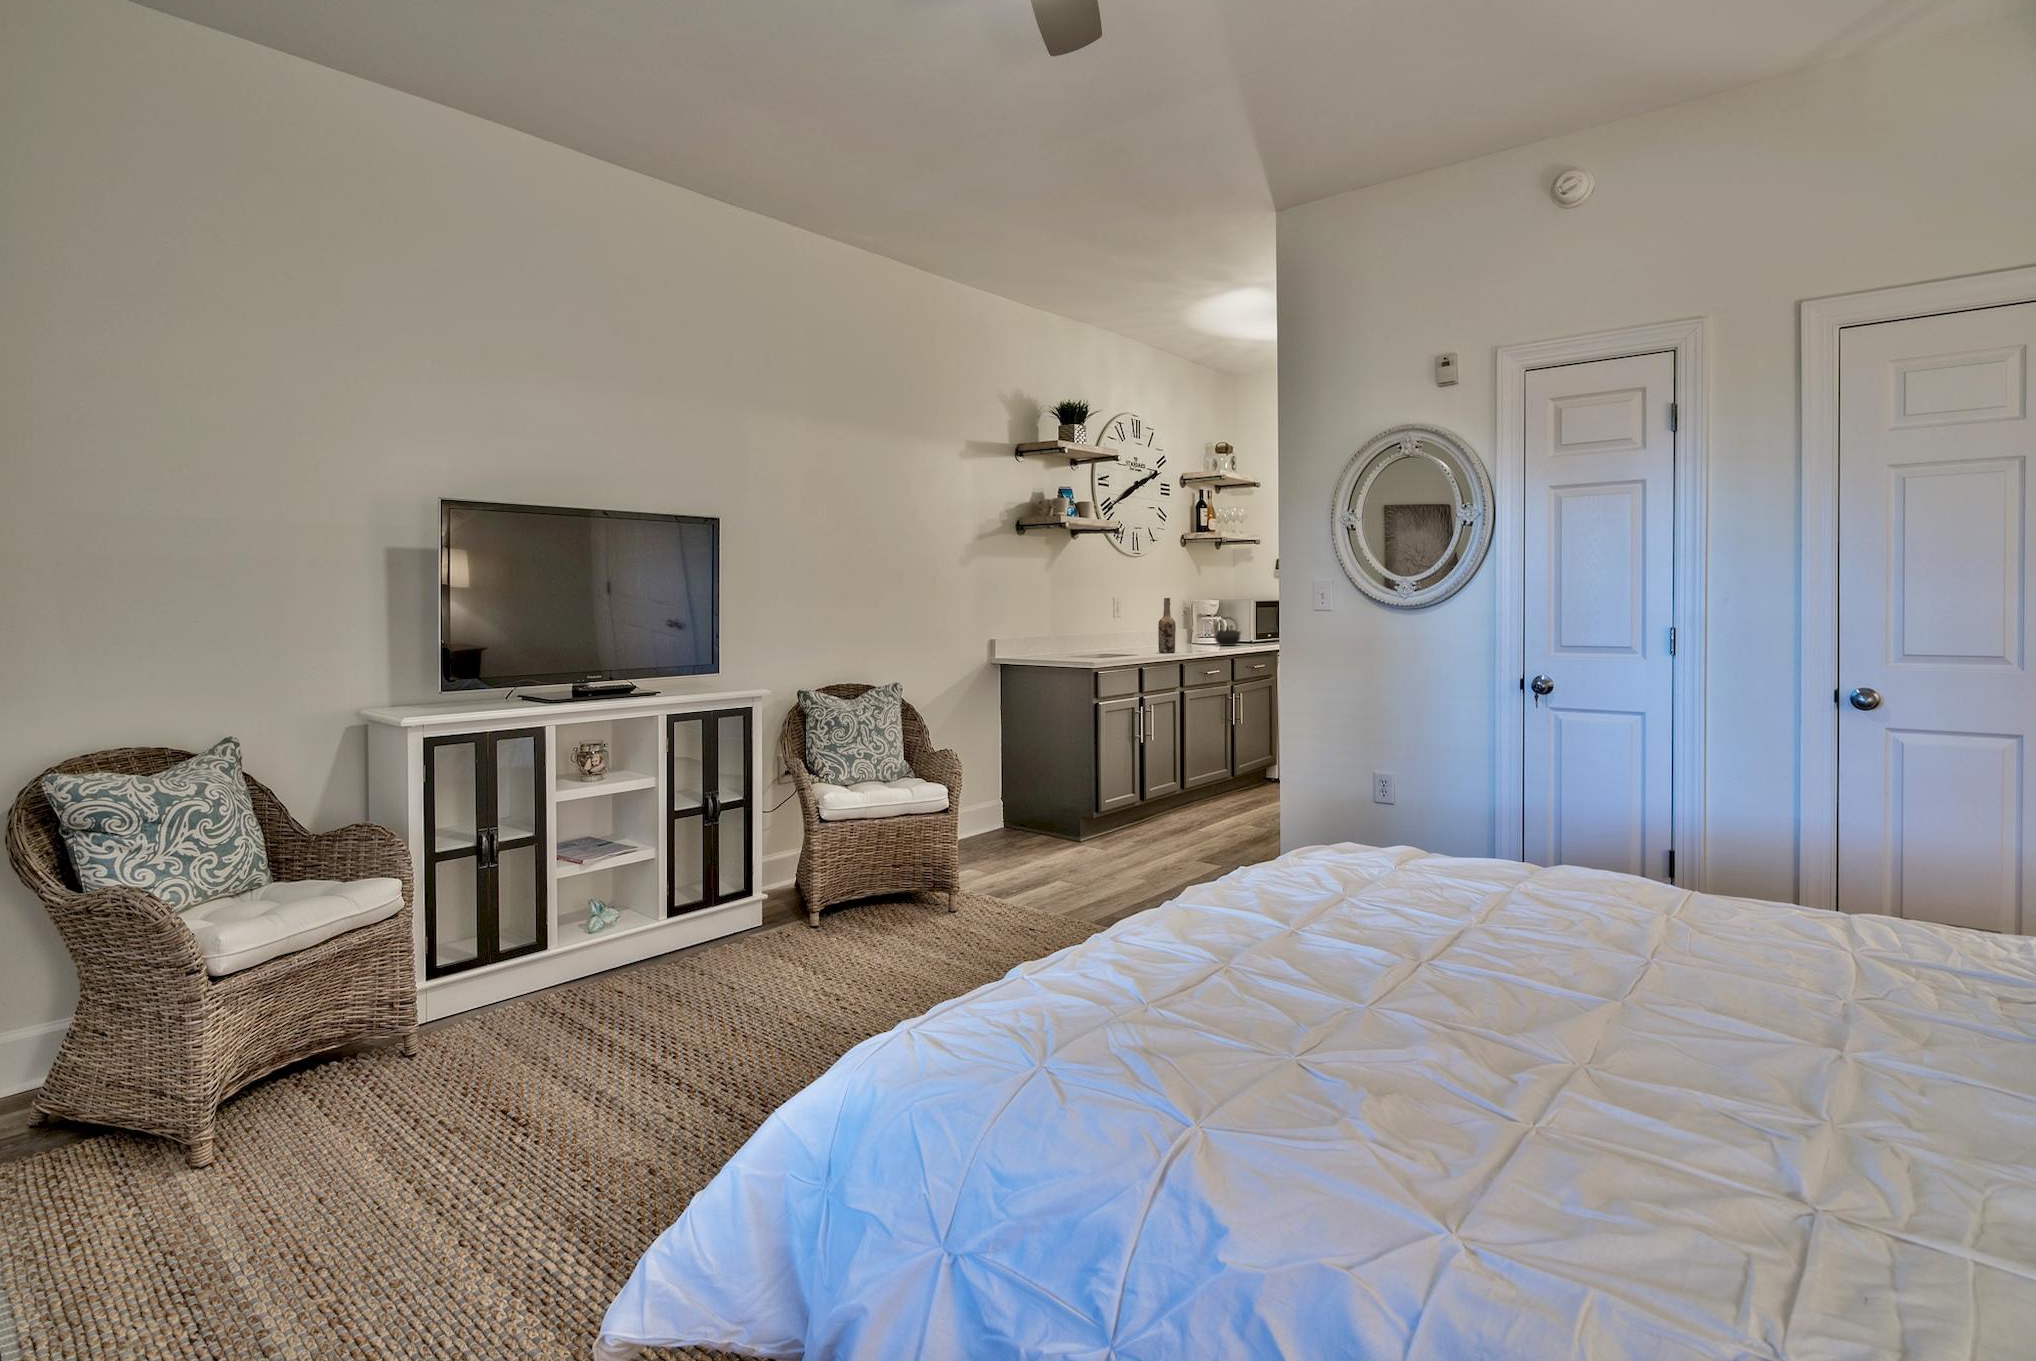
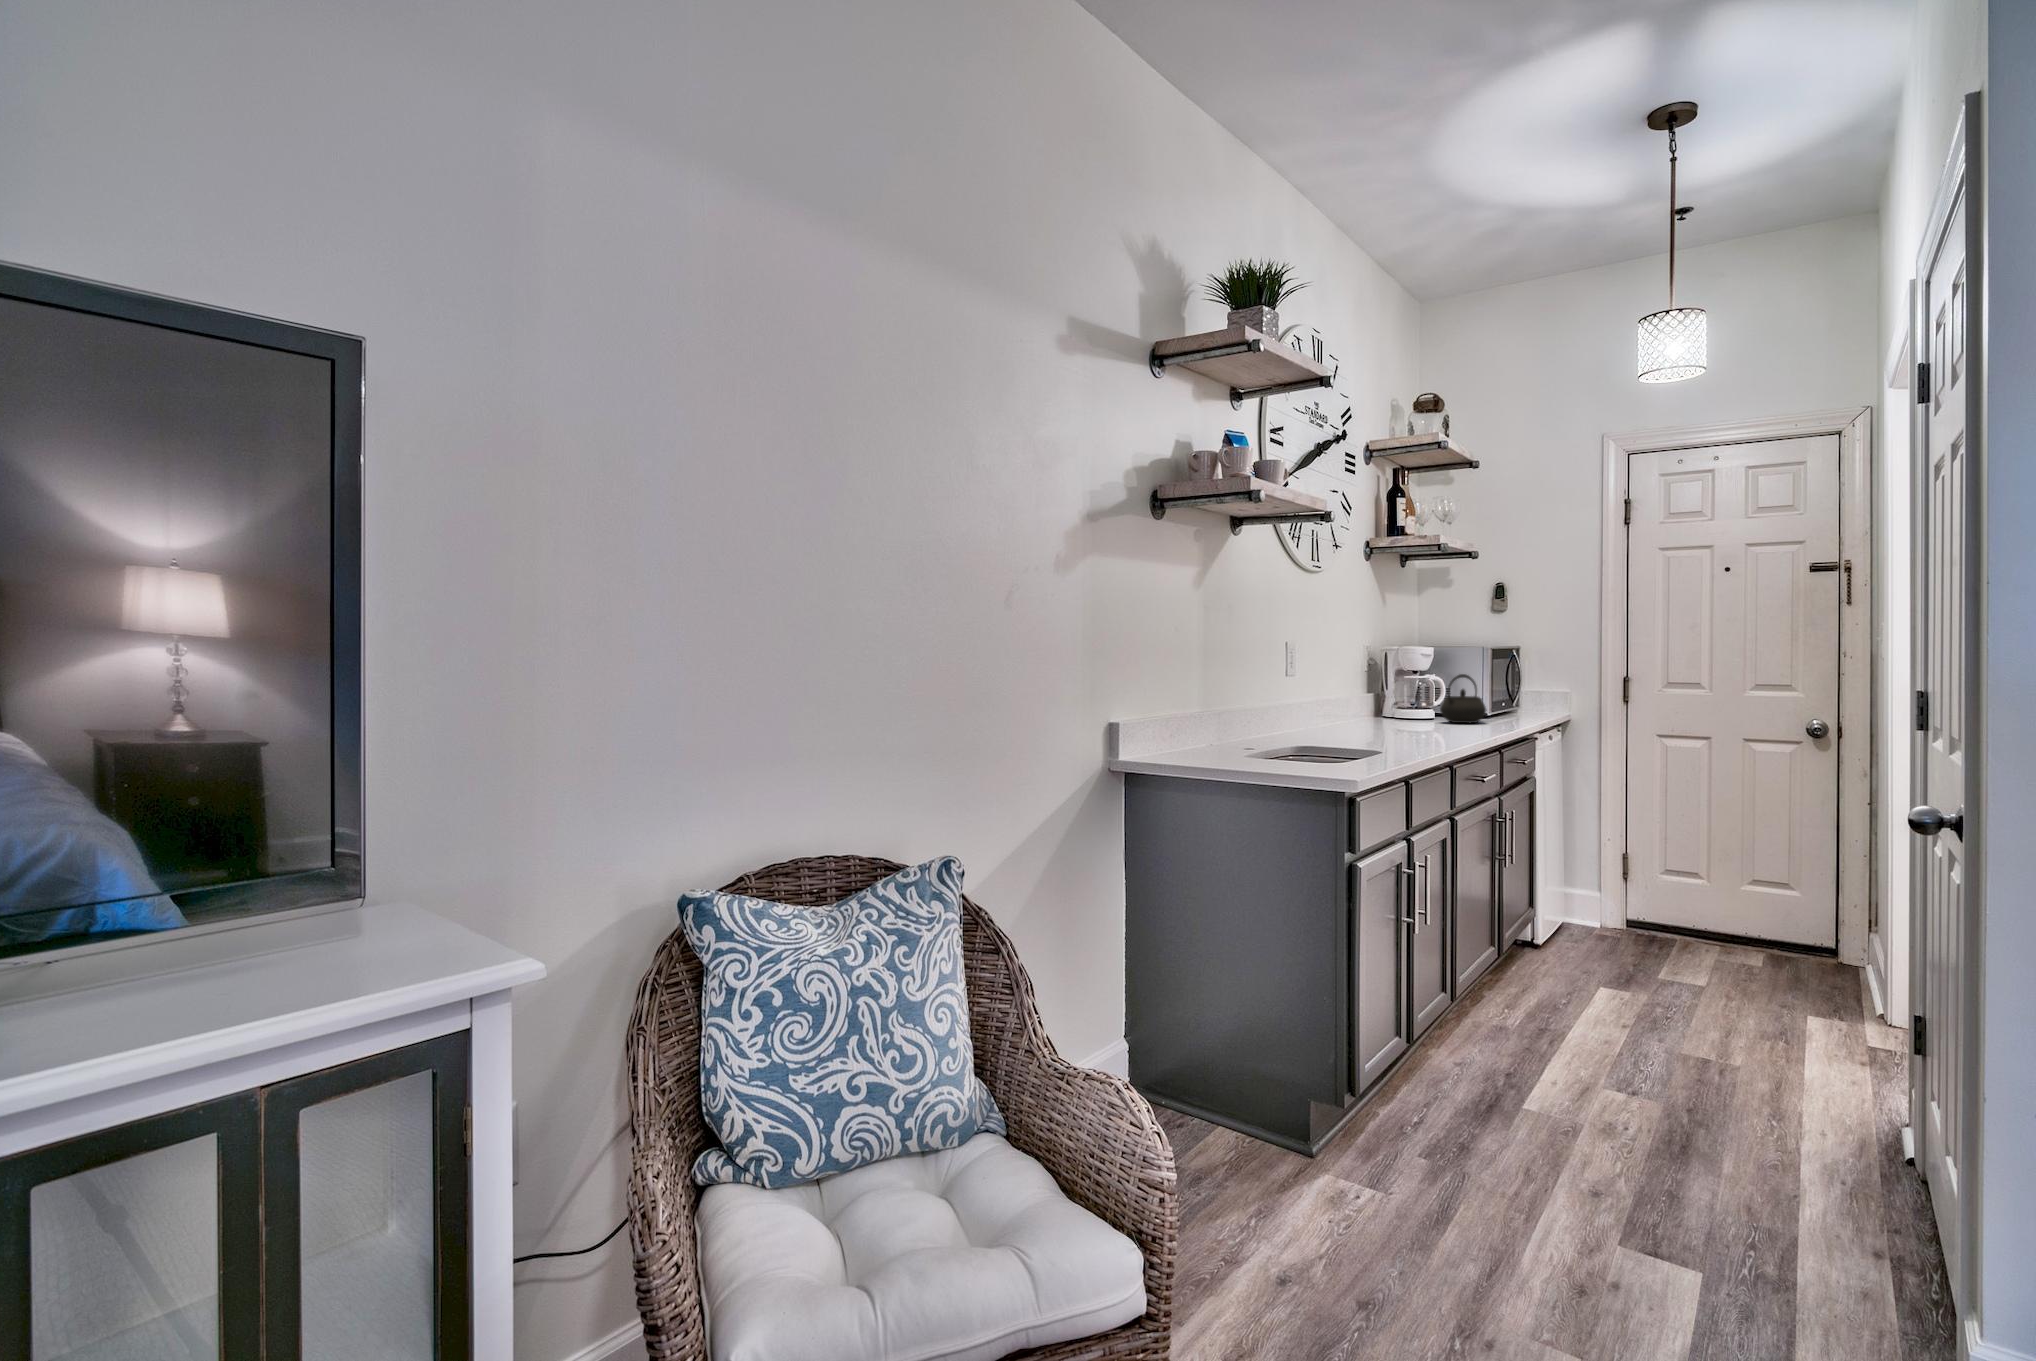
wine bottle: present [1158,598,1176,653] -> none [1400,642,1434,745]

